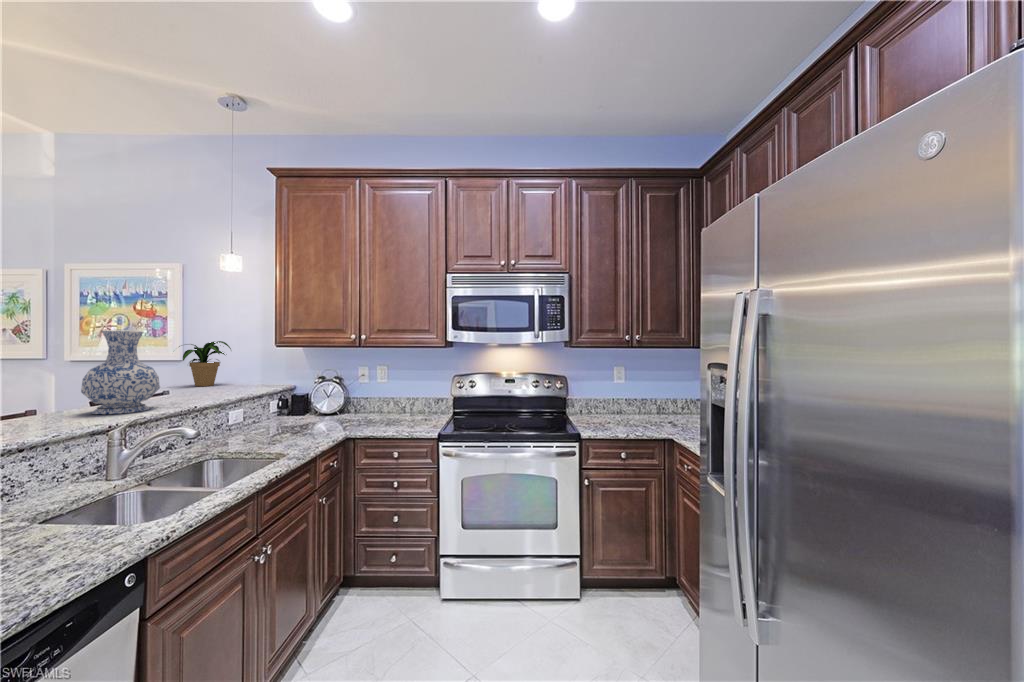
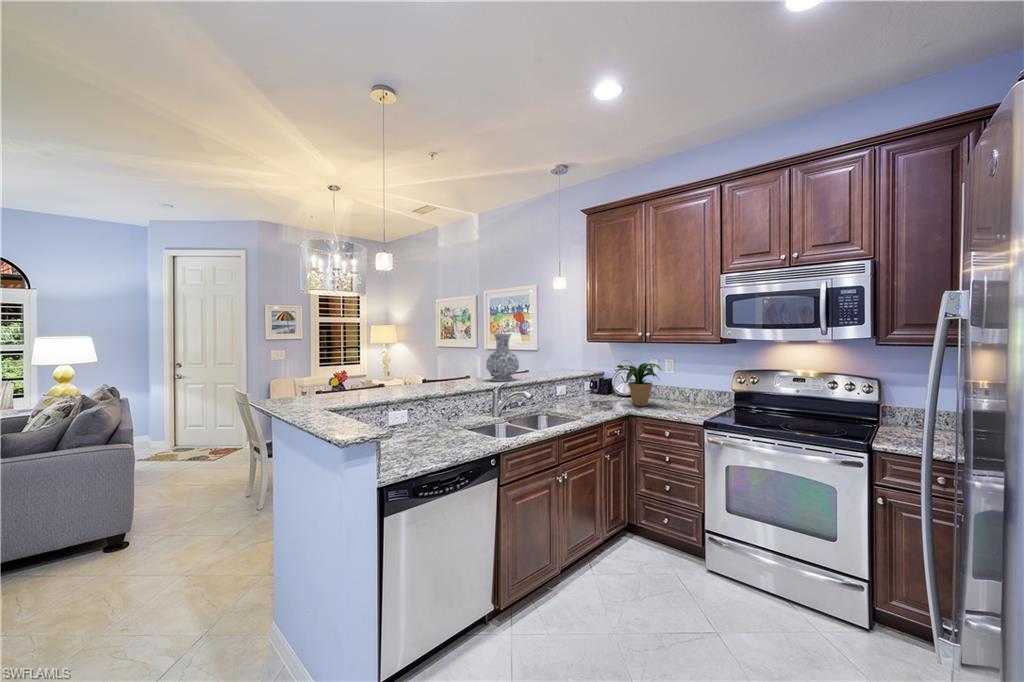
potted plant: present [179,341,231,386] -> present [618,363,661,406]

